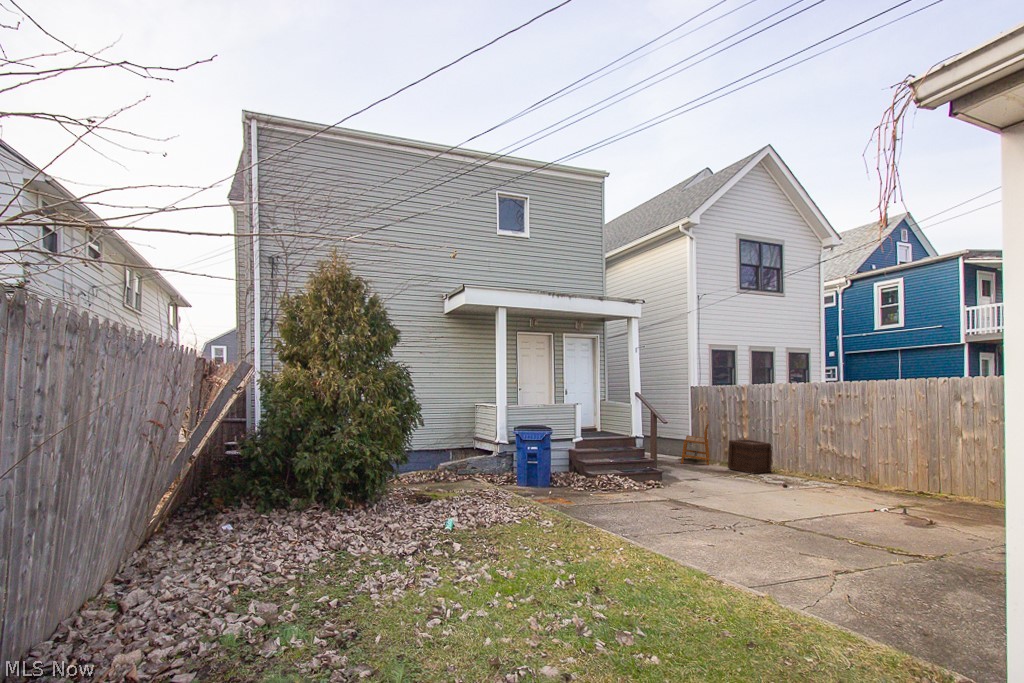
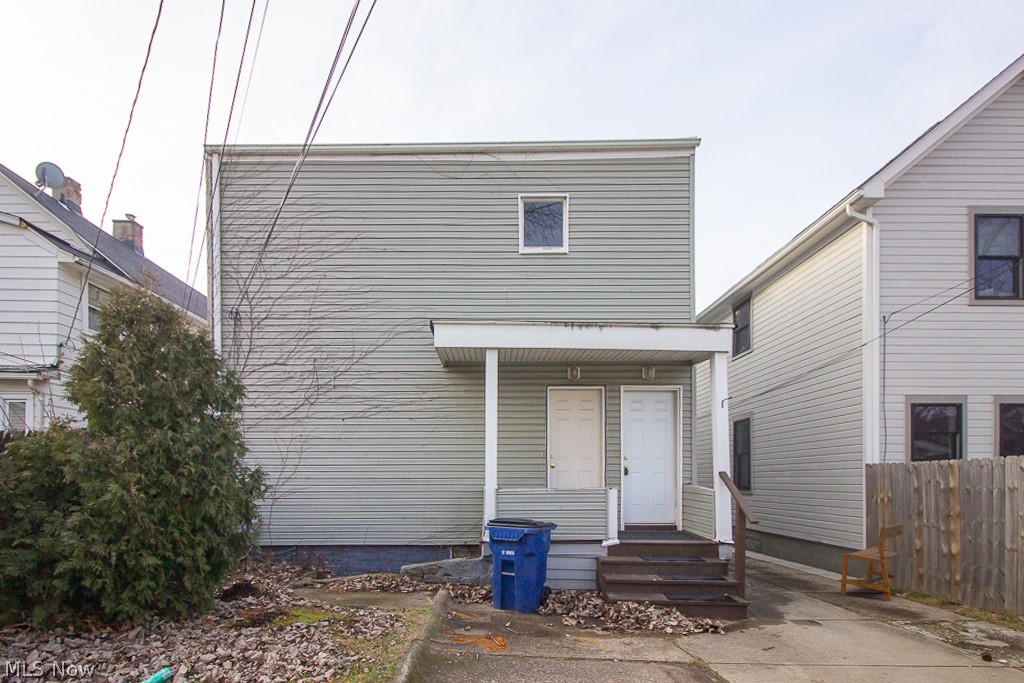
wooden crate: present [728,440,772,473] -> none [908,558,996,624]

